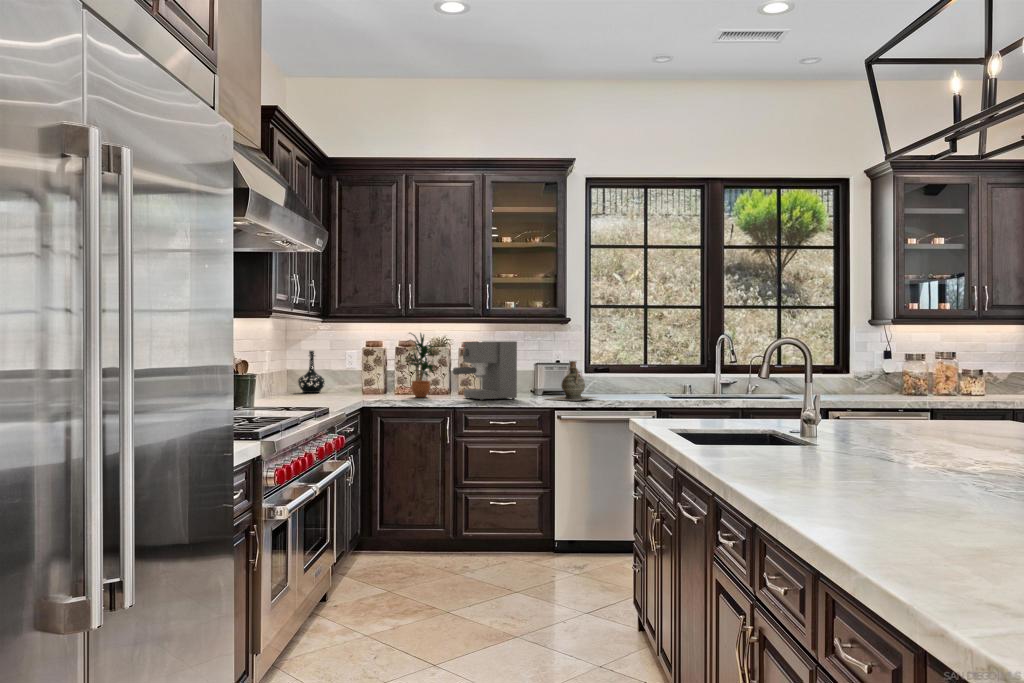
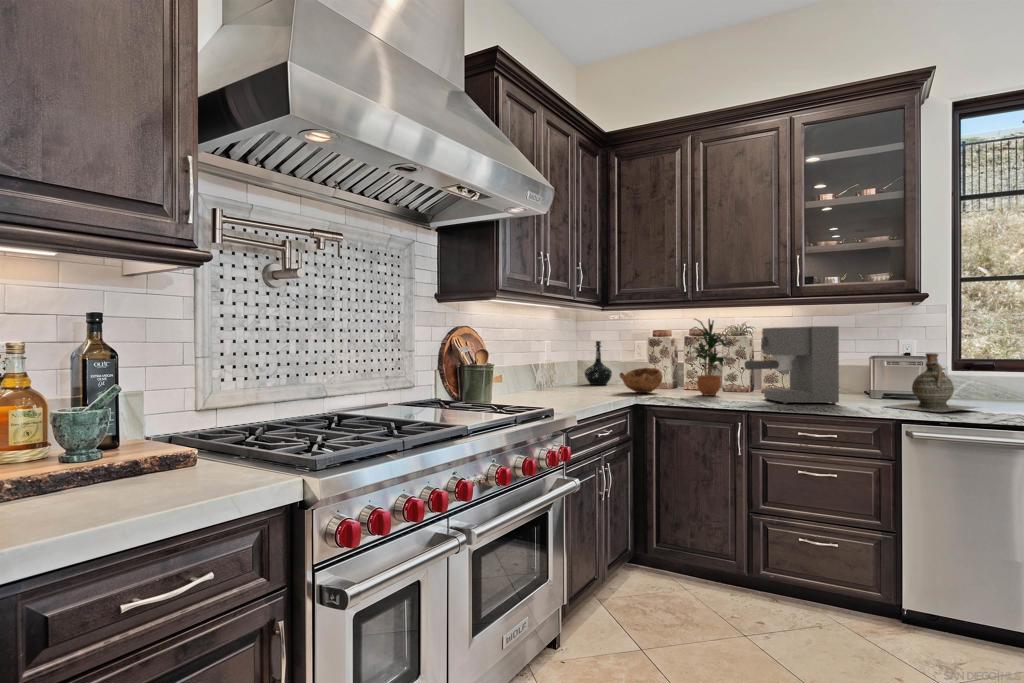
wooden bowl: none [345,375,382,397] -> present [619,368,662,393]

